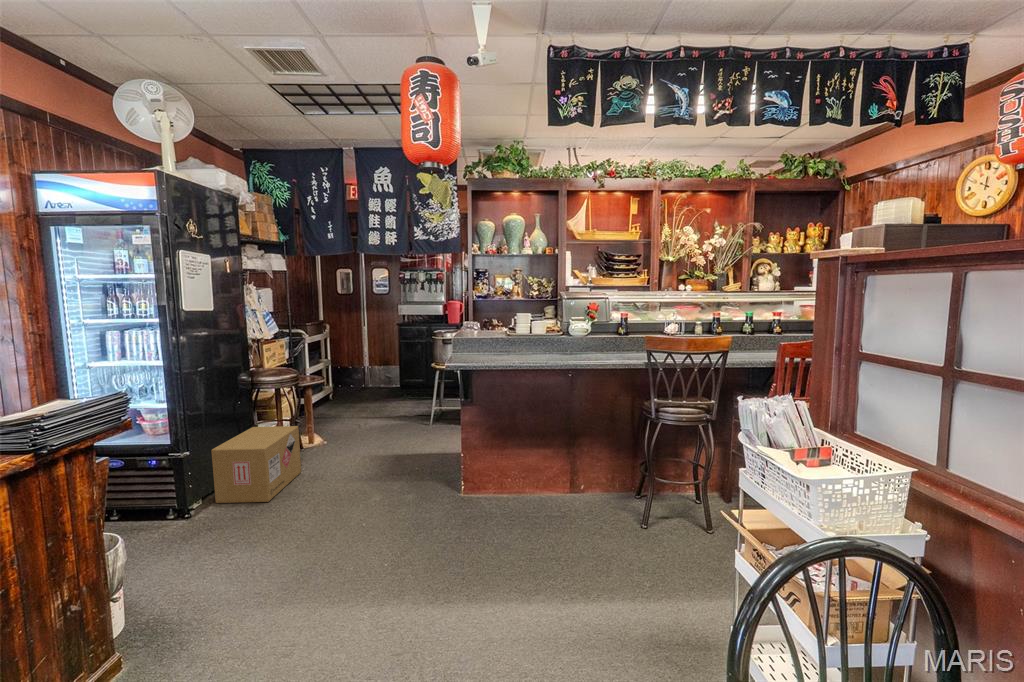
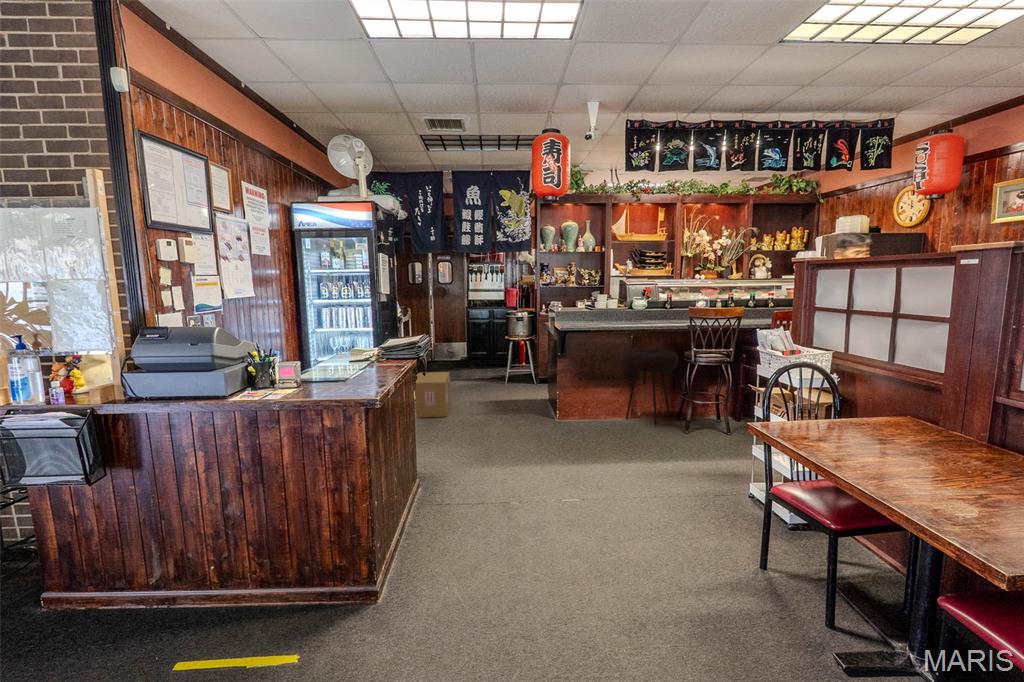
stool: none [534,399,624,531] -> present [621,348,679,425]

